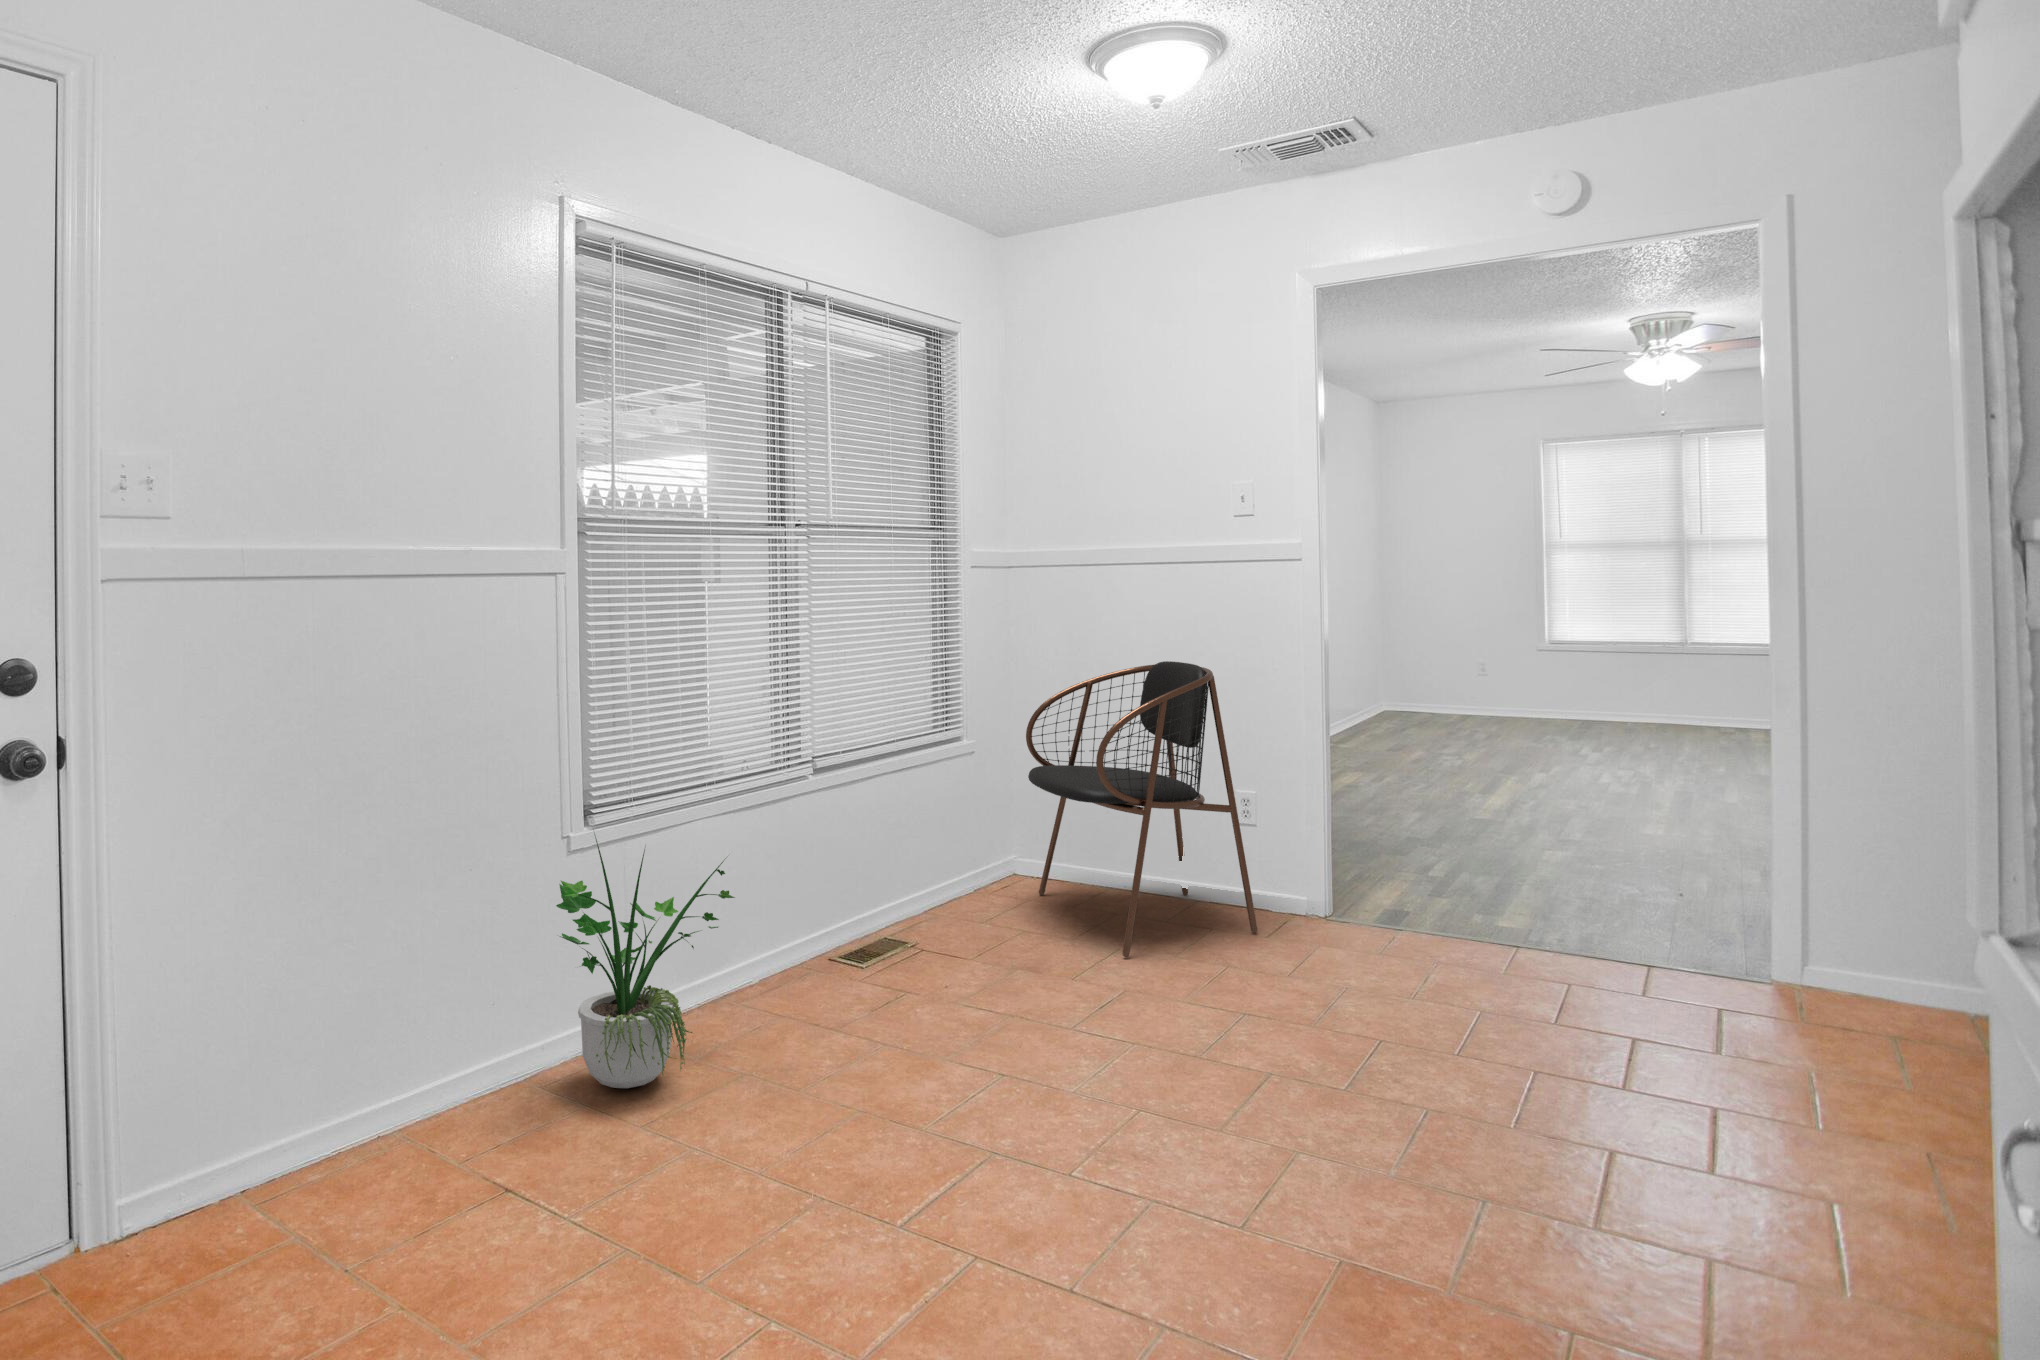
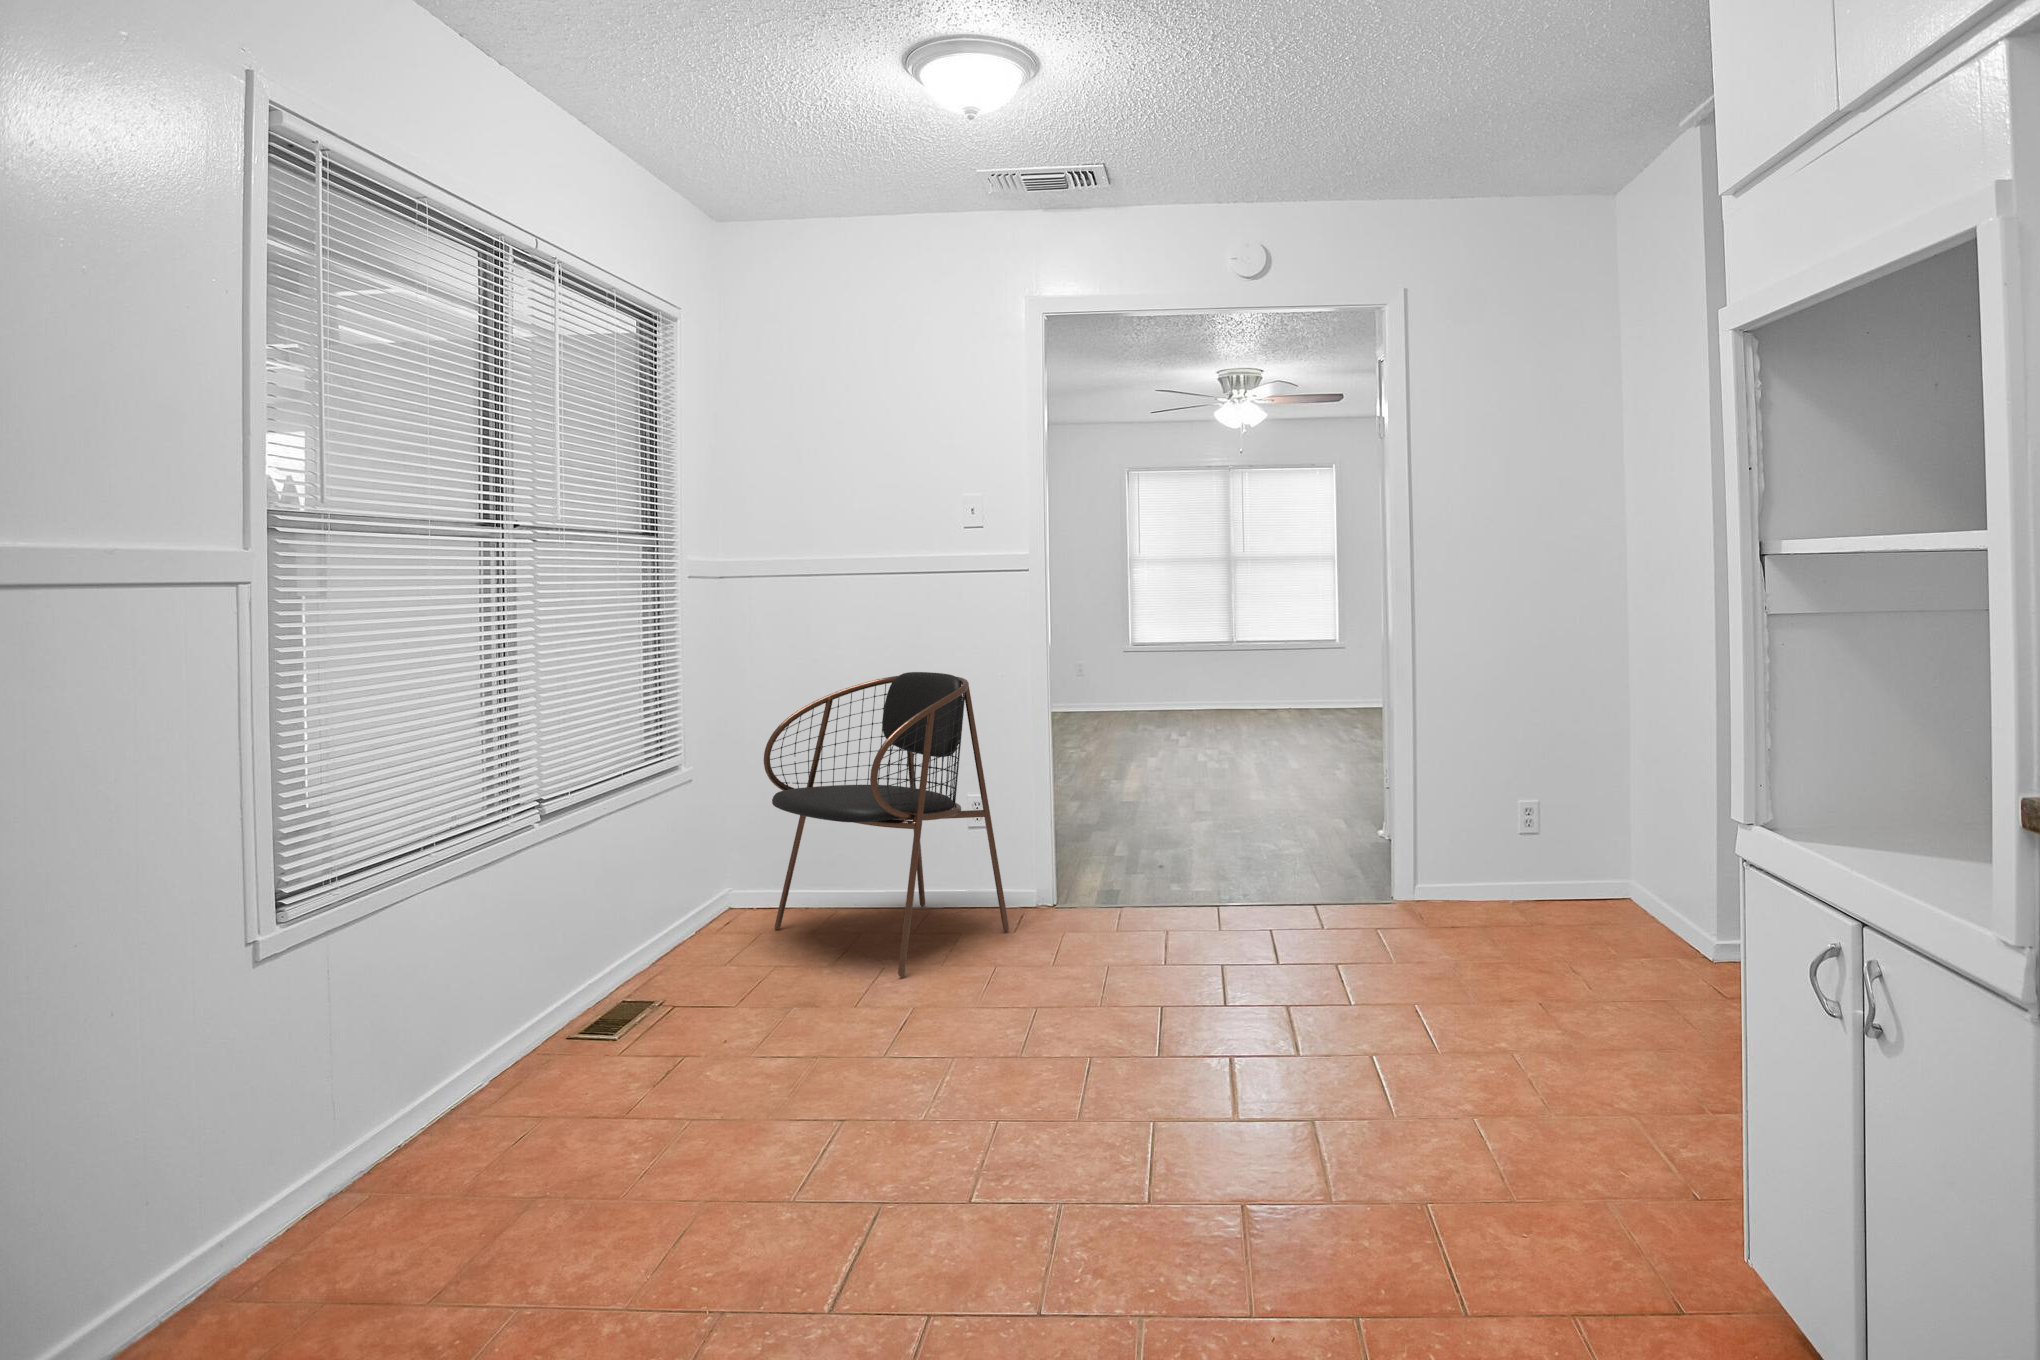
potted plant: present [556,837,735,1088] -> none [250,922,499,1267]

